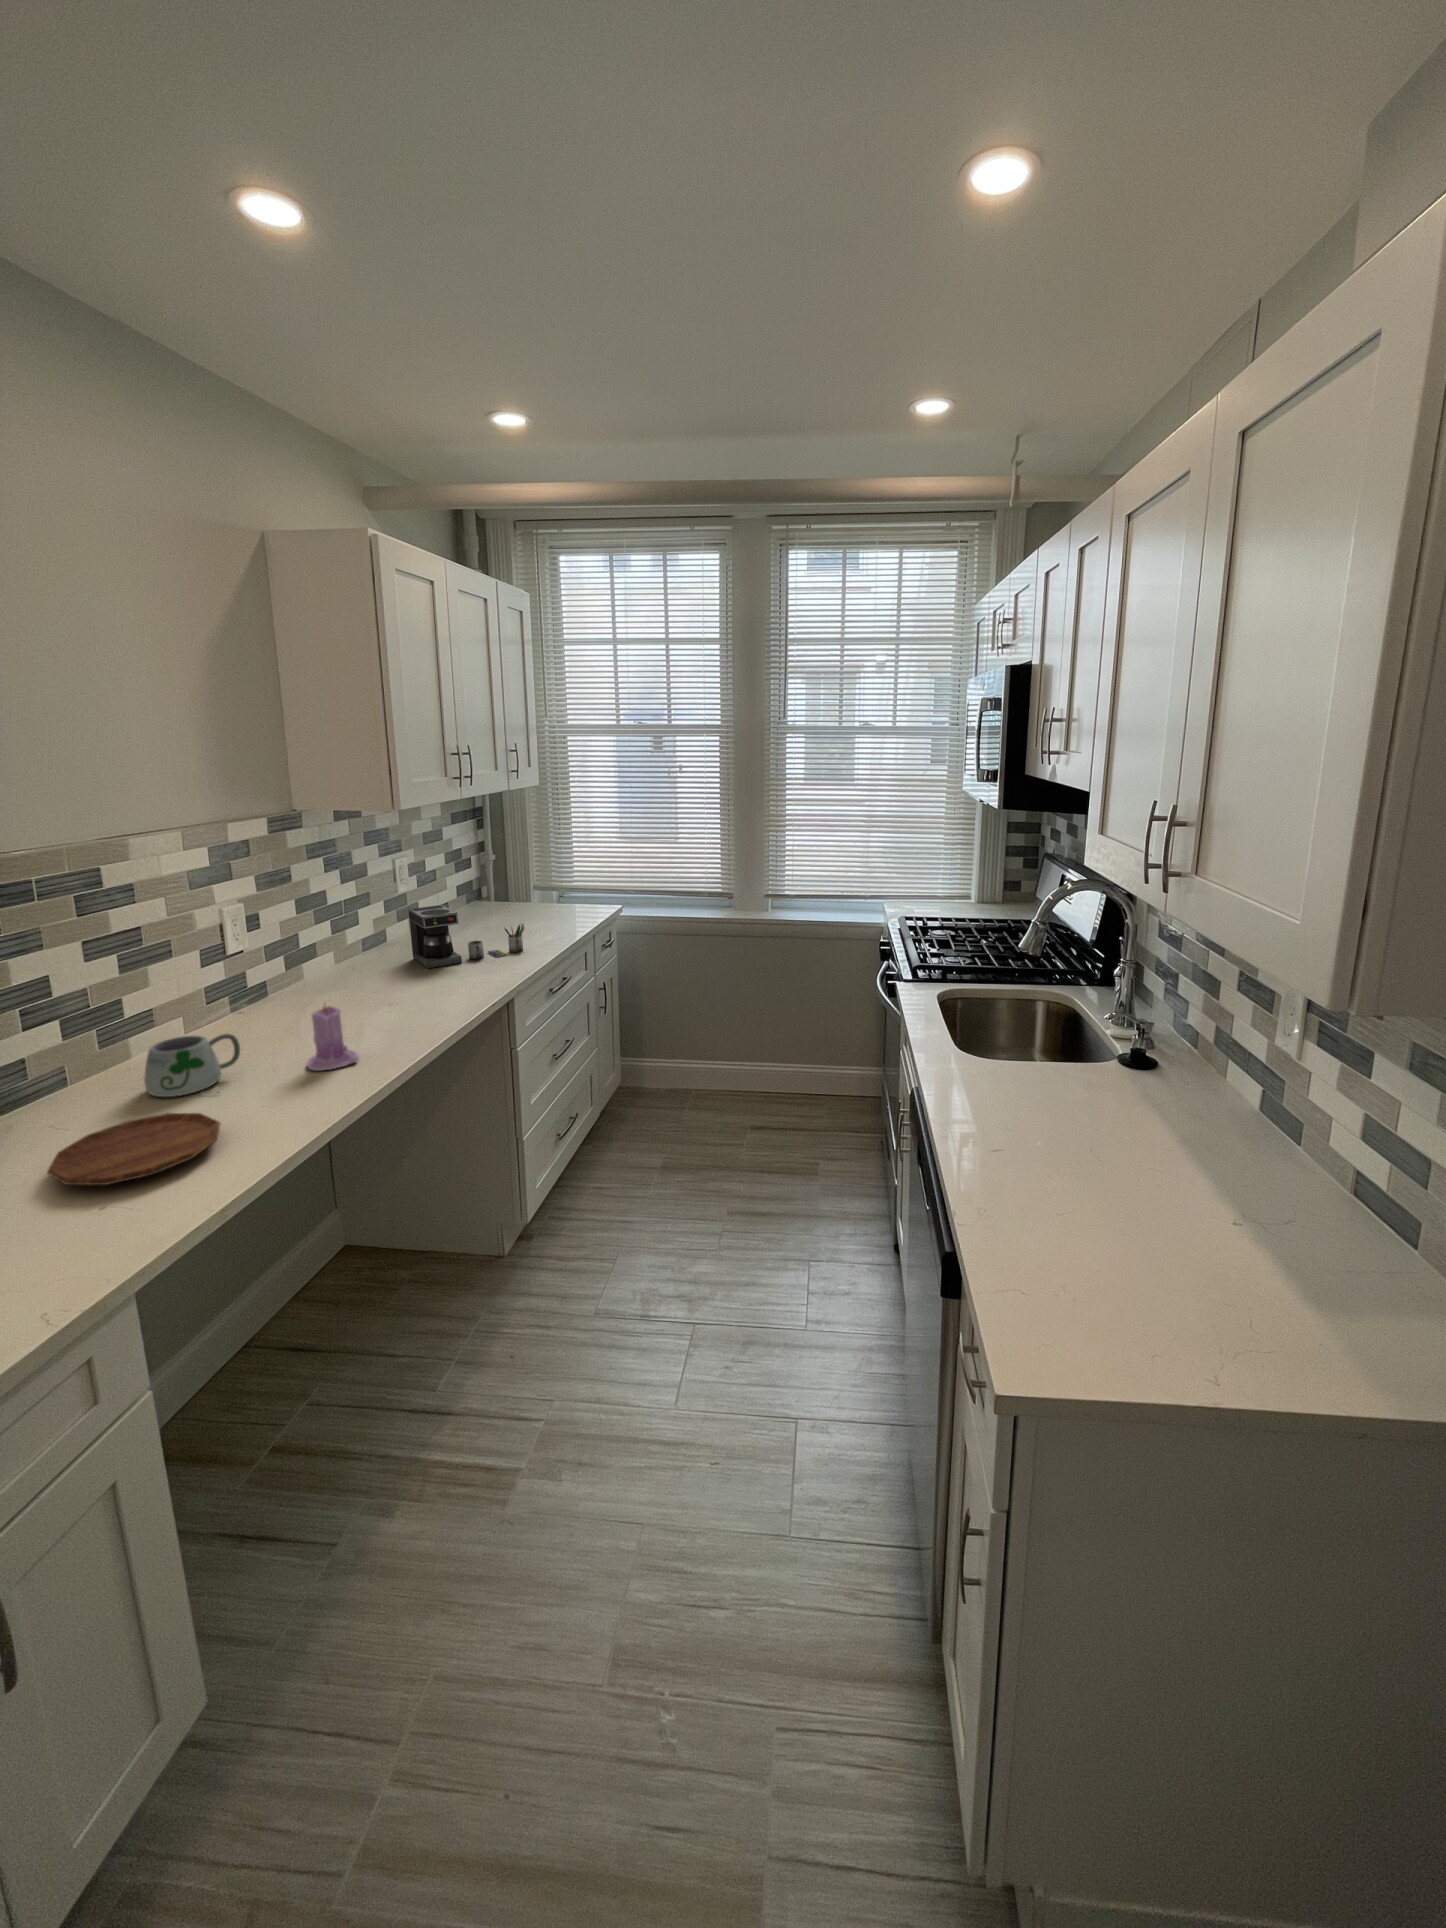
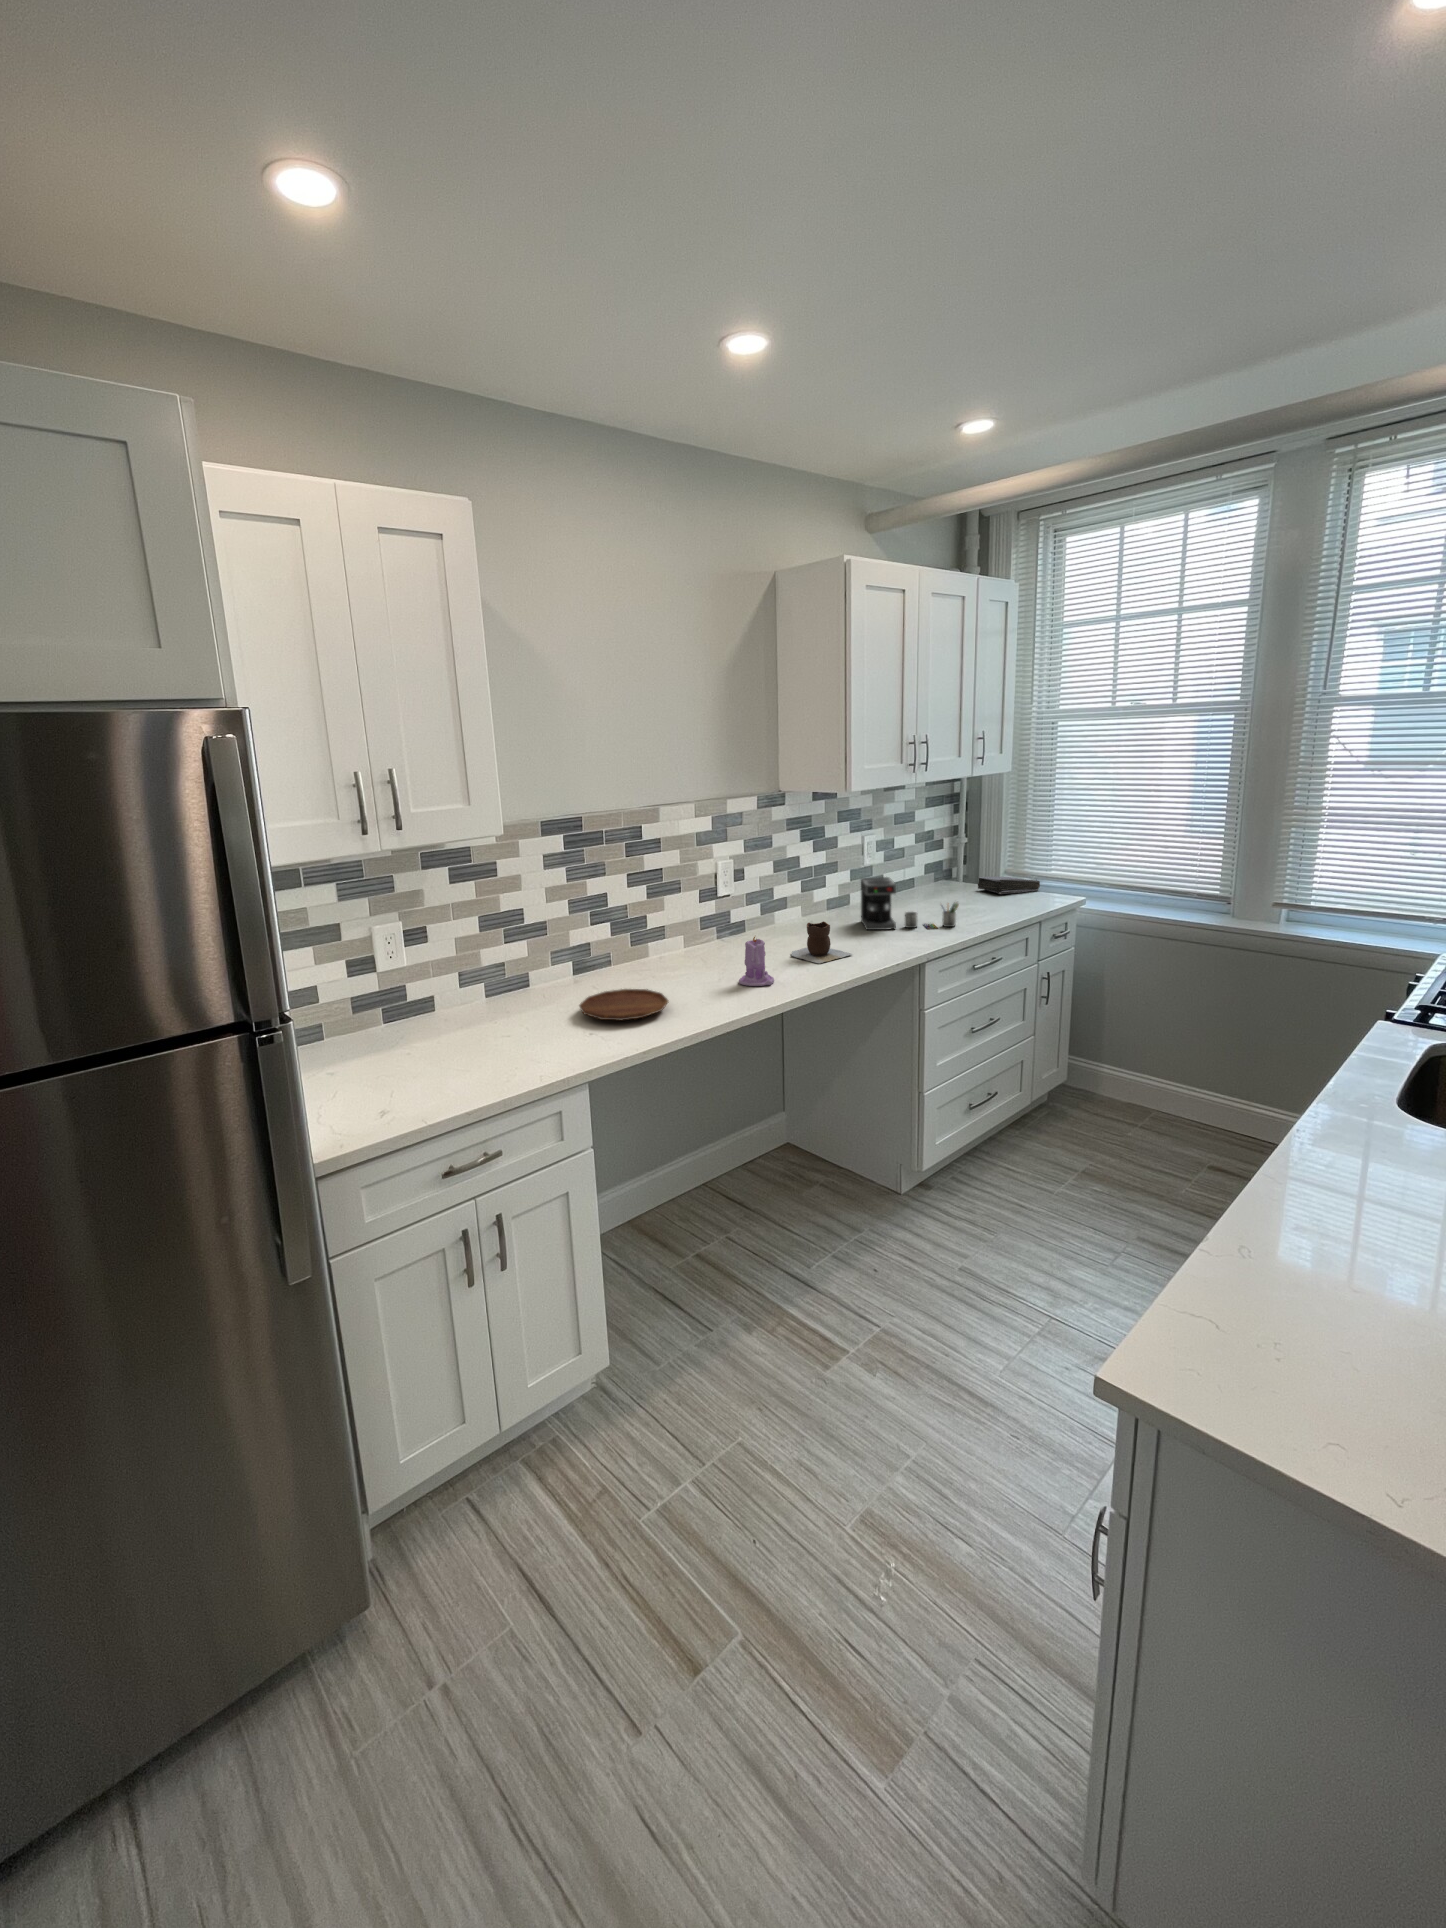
book: none [514,891,574,910] -> present [978,876,1040,894]
vase: none [354,968,436,1021] -> present [791,921,852,963]
mug: present [144,1034,240,1097] -> none [646,945,701,987]

